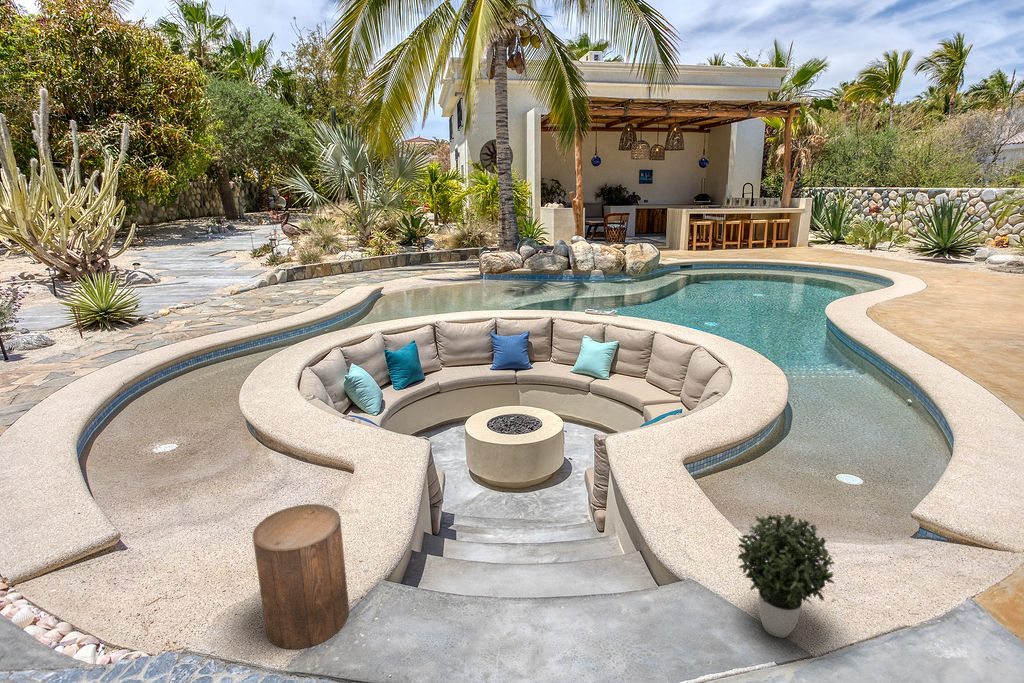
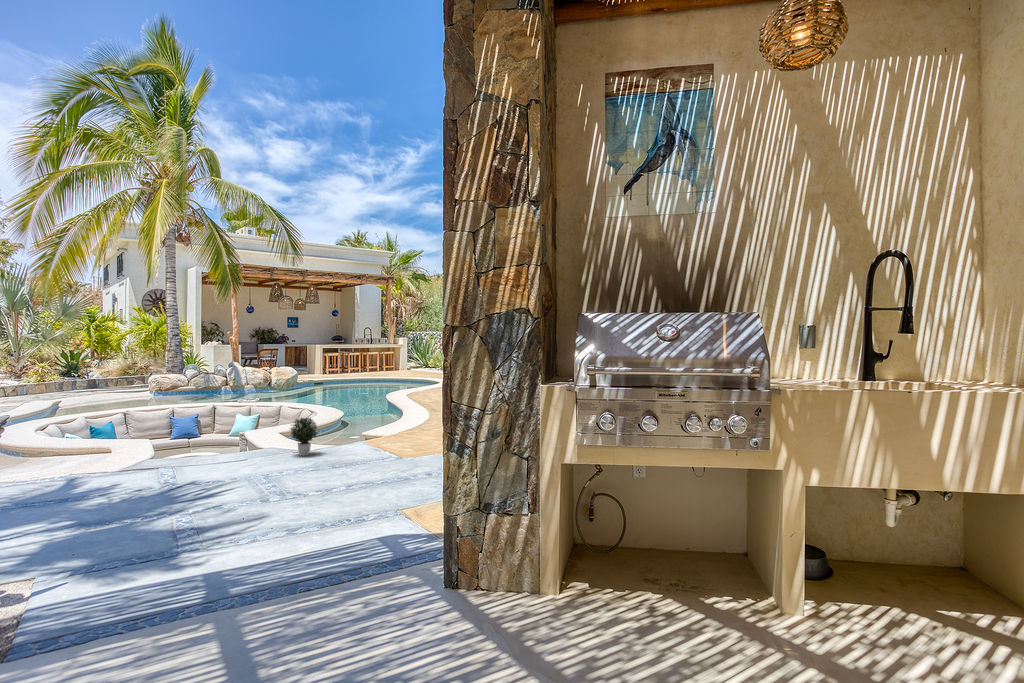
stool: present [253,504,349,649] -> none [101,432,138,478]

